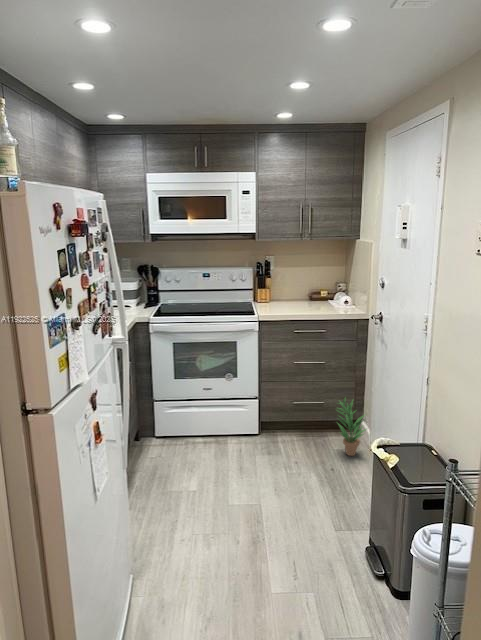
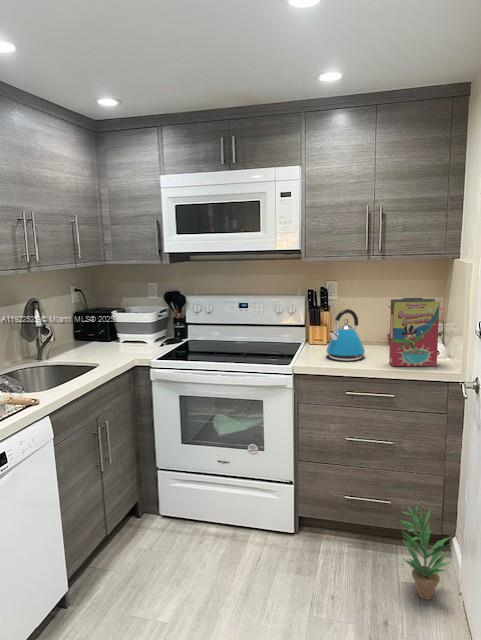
cereal box: none [318,266,355,312] -> present [388,298,444,366]
kettle: none [275,275,302,310] -> present [326,309,365,361]

